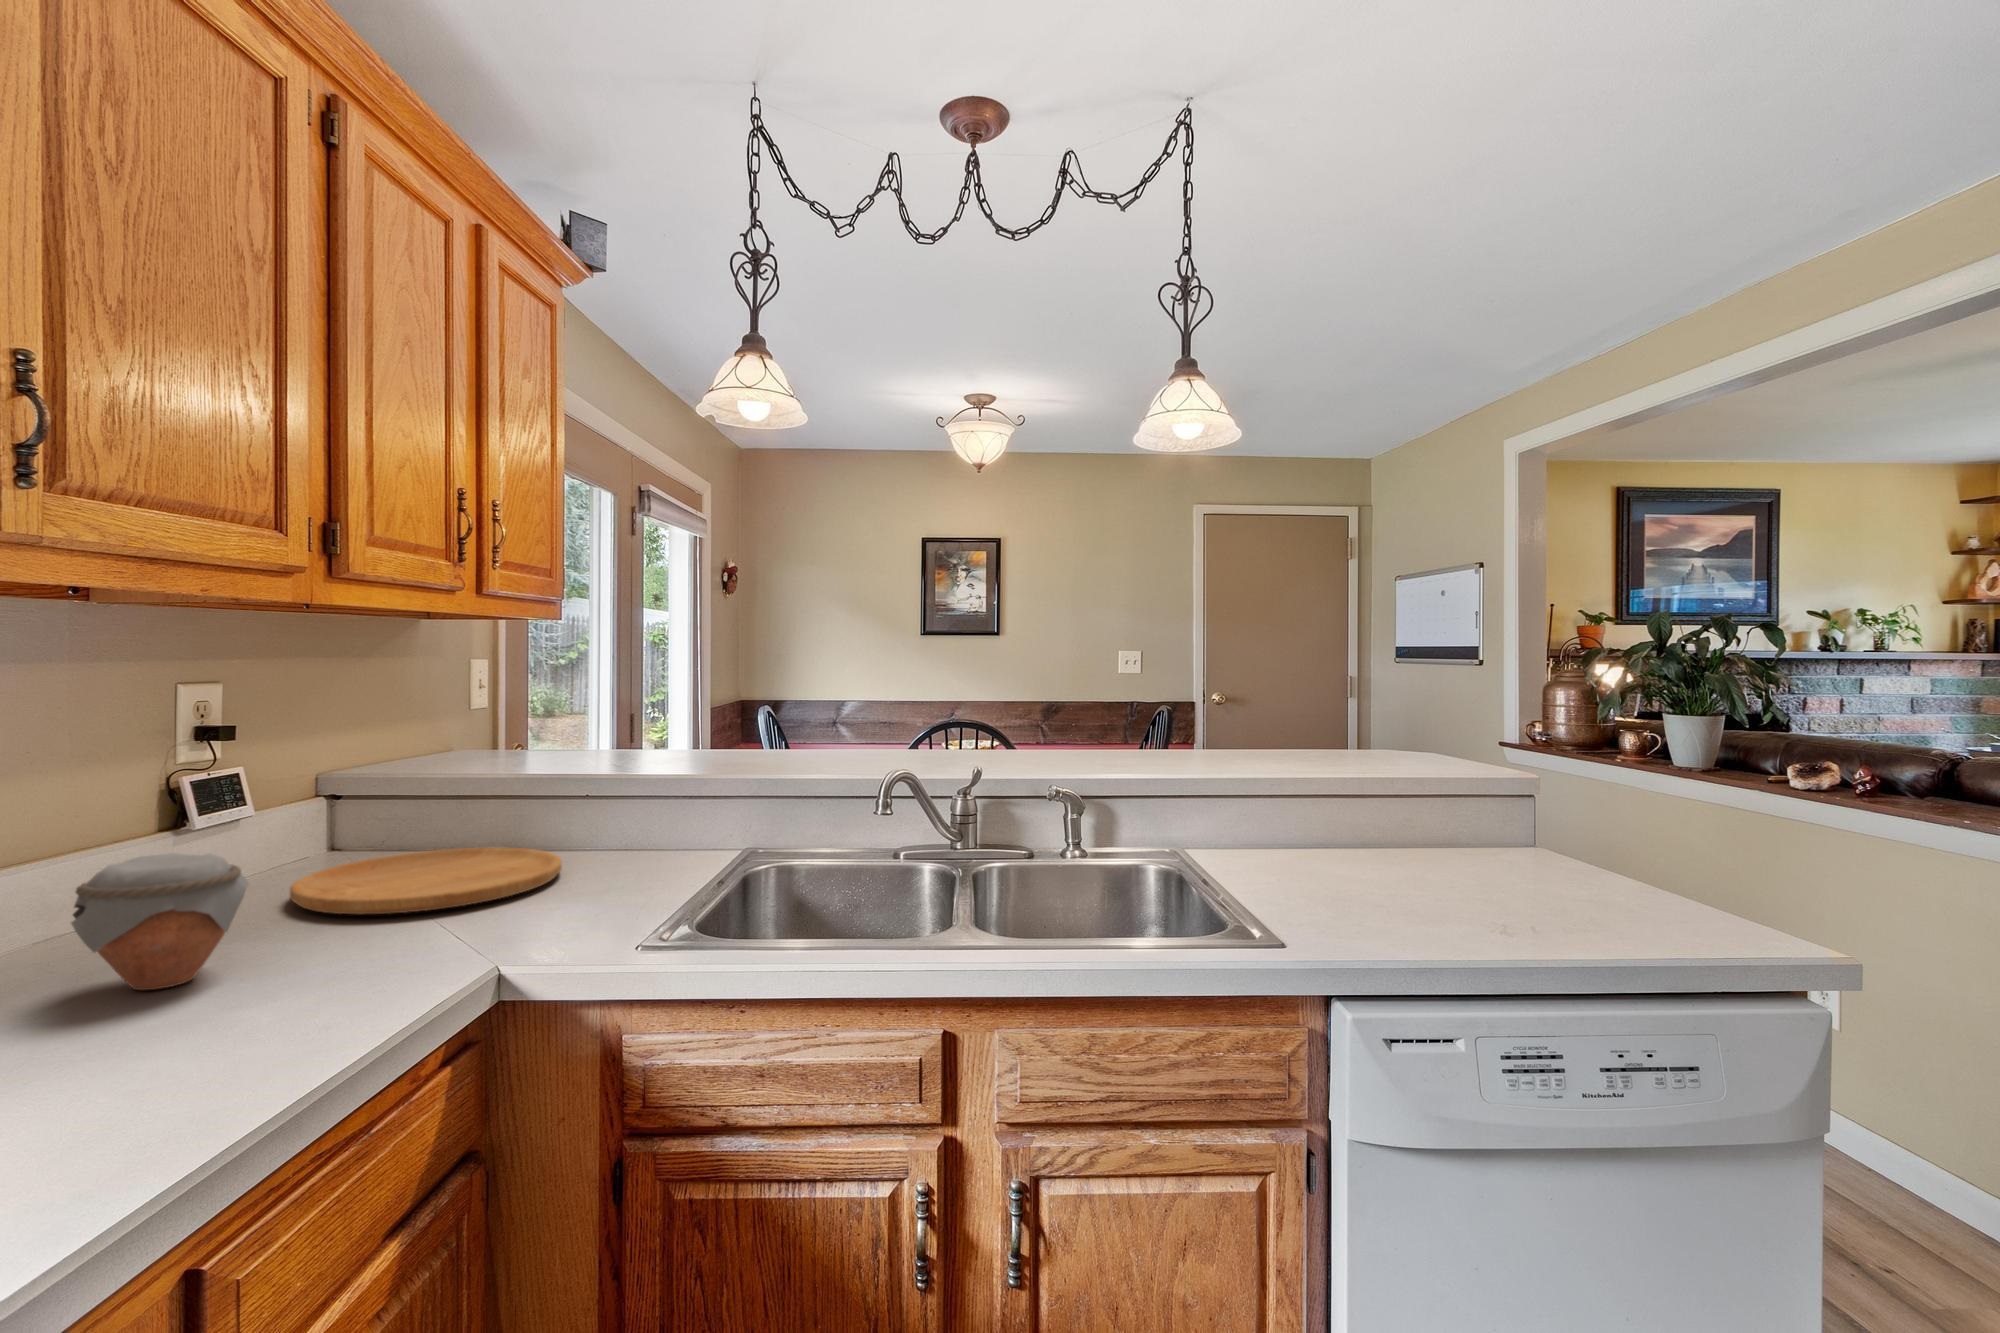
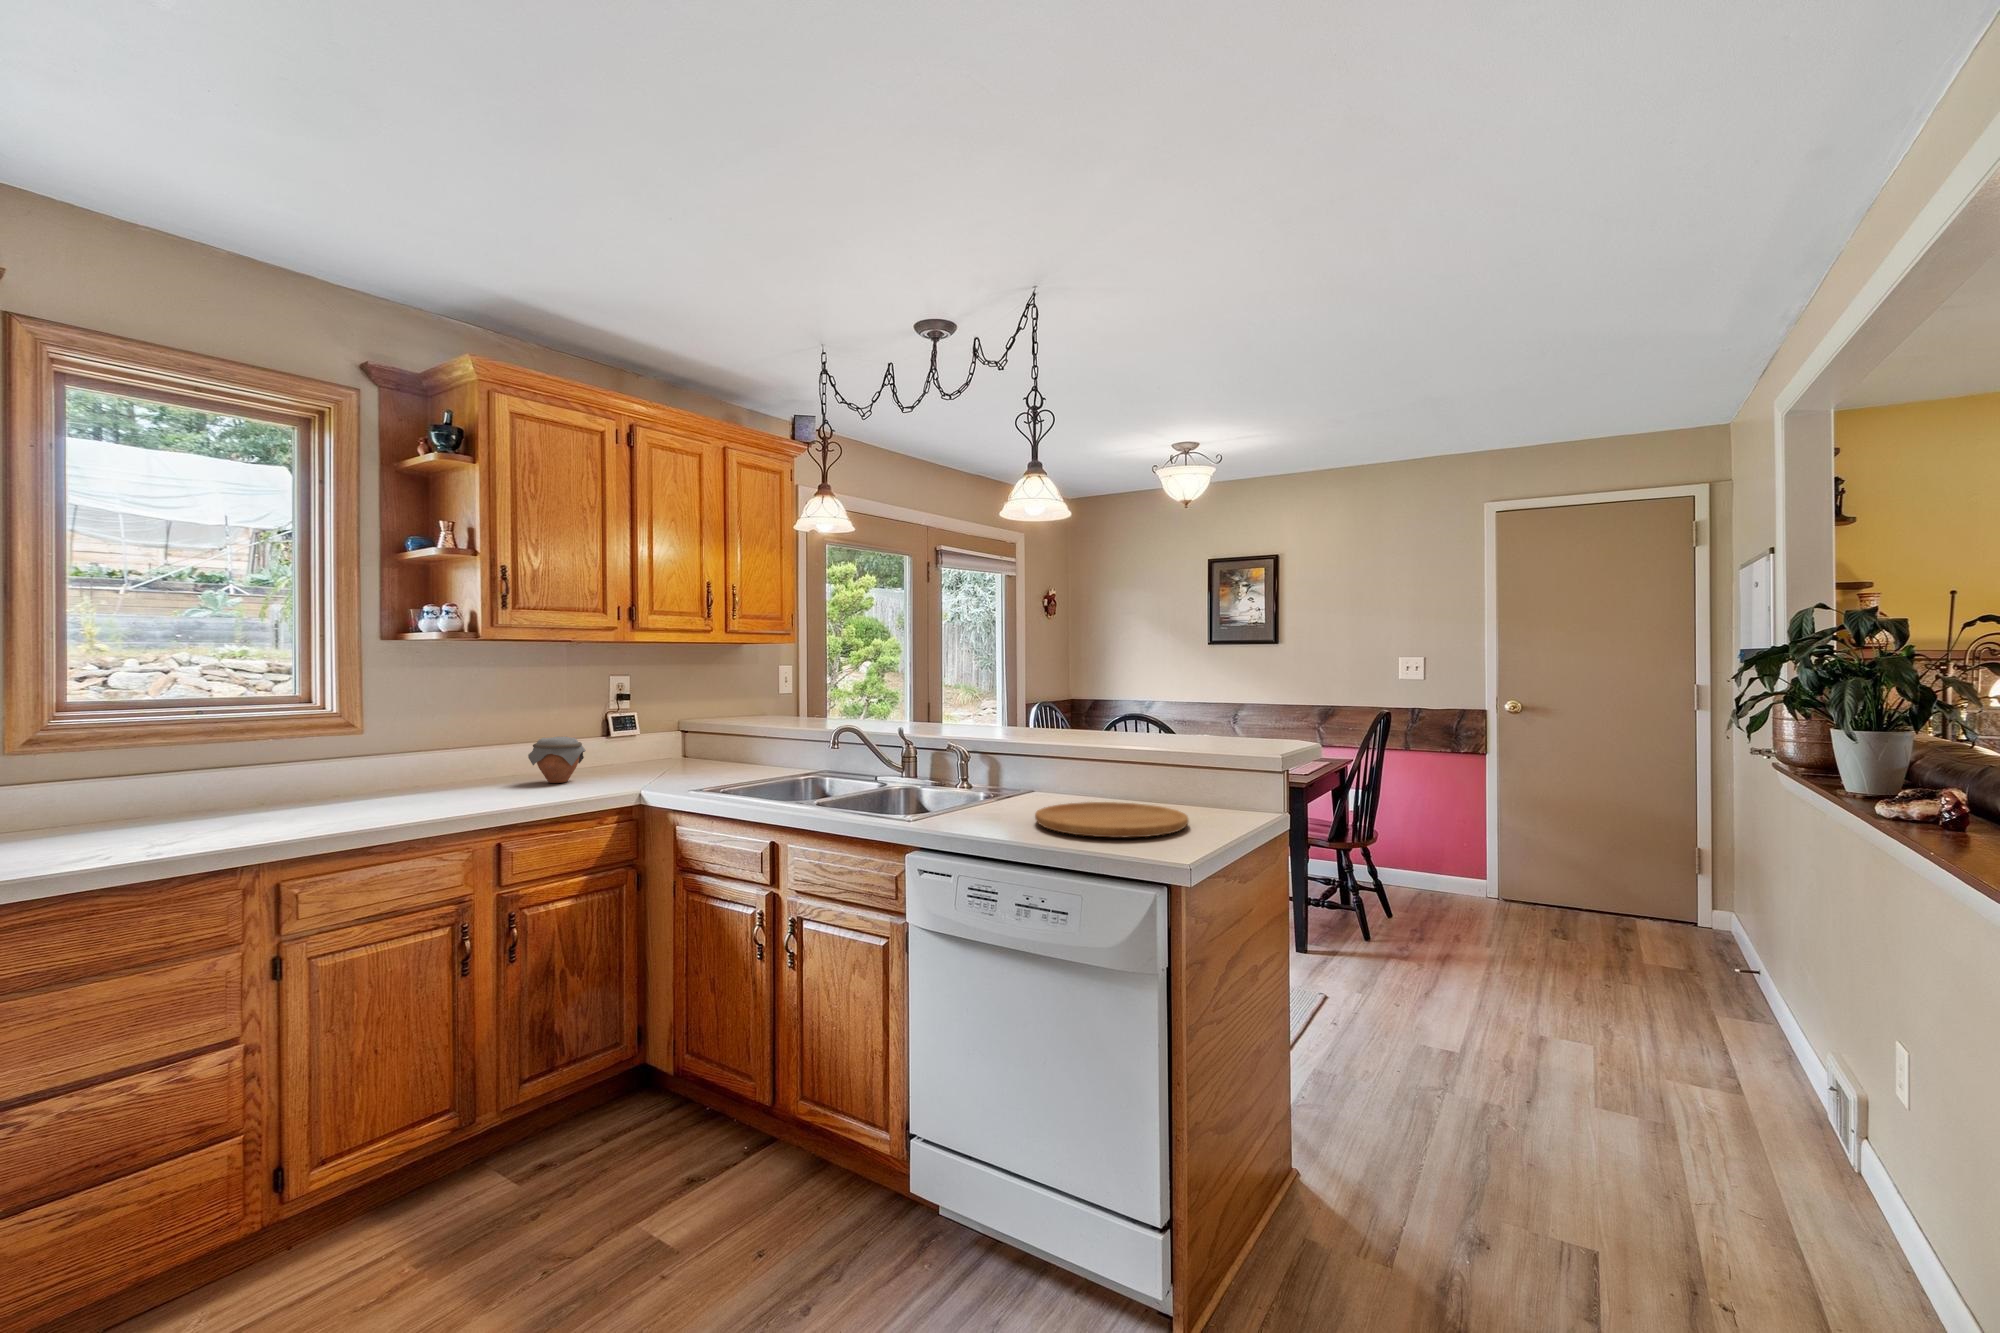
cutting board: present [290,847,562,914] -> present [1035,802,1188,837]

